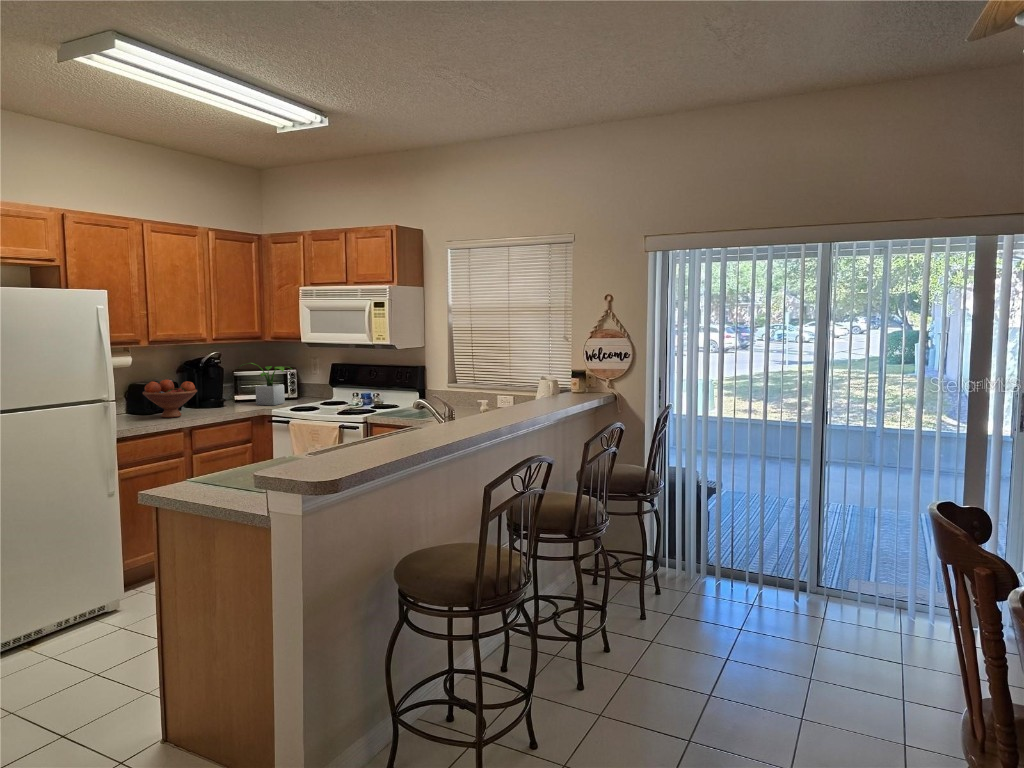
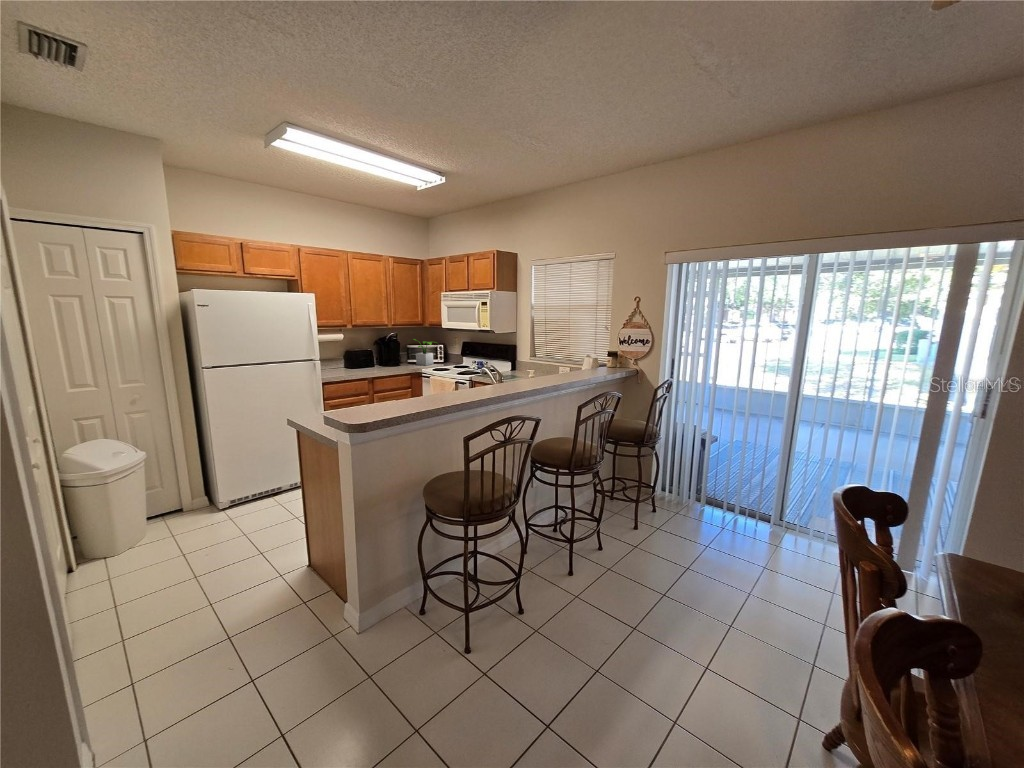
fruit bowl: present [143,379,197,418] -> none [347,348,378,371]

